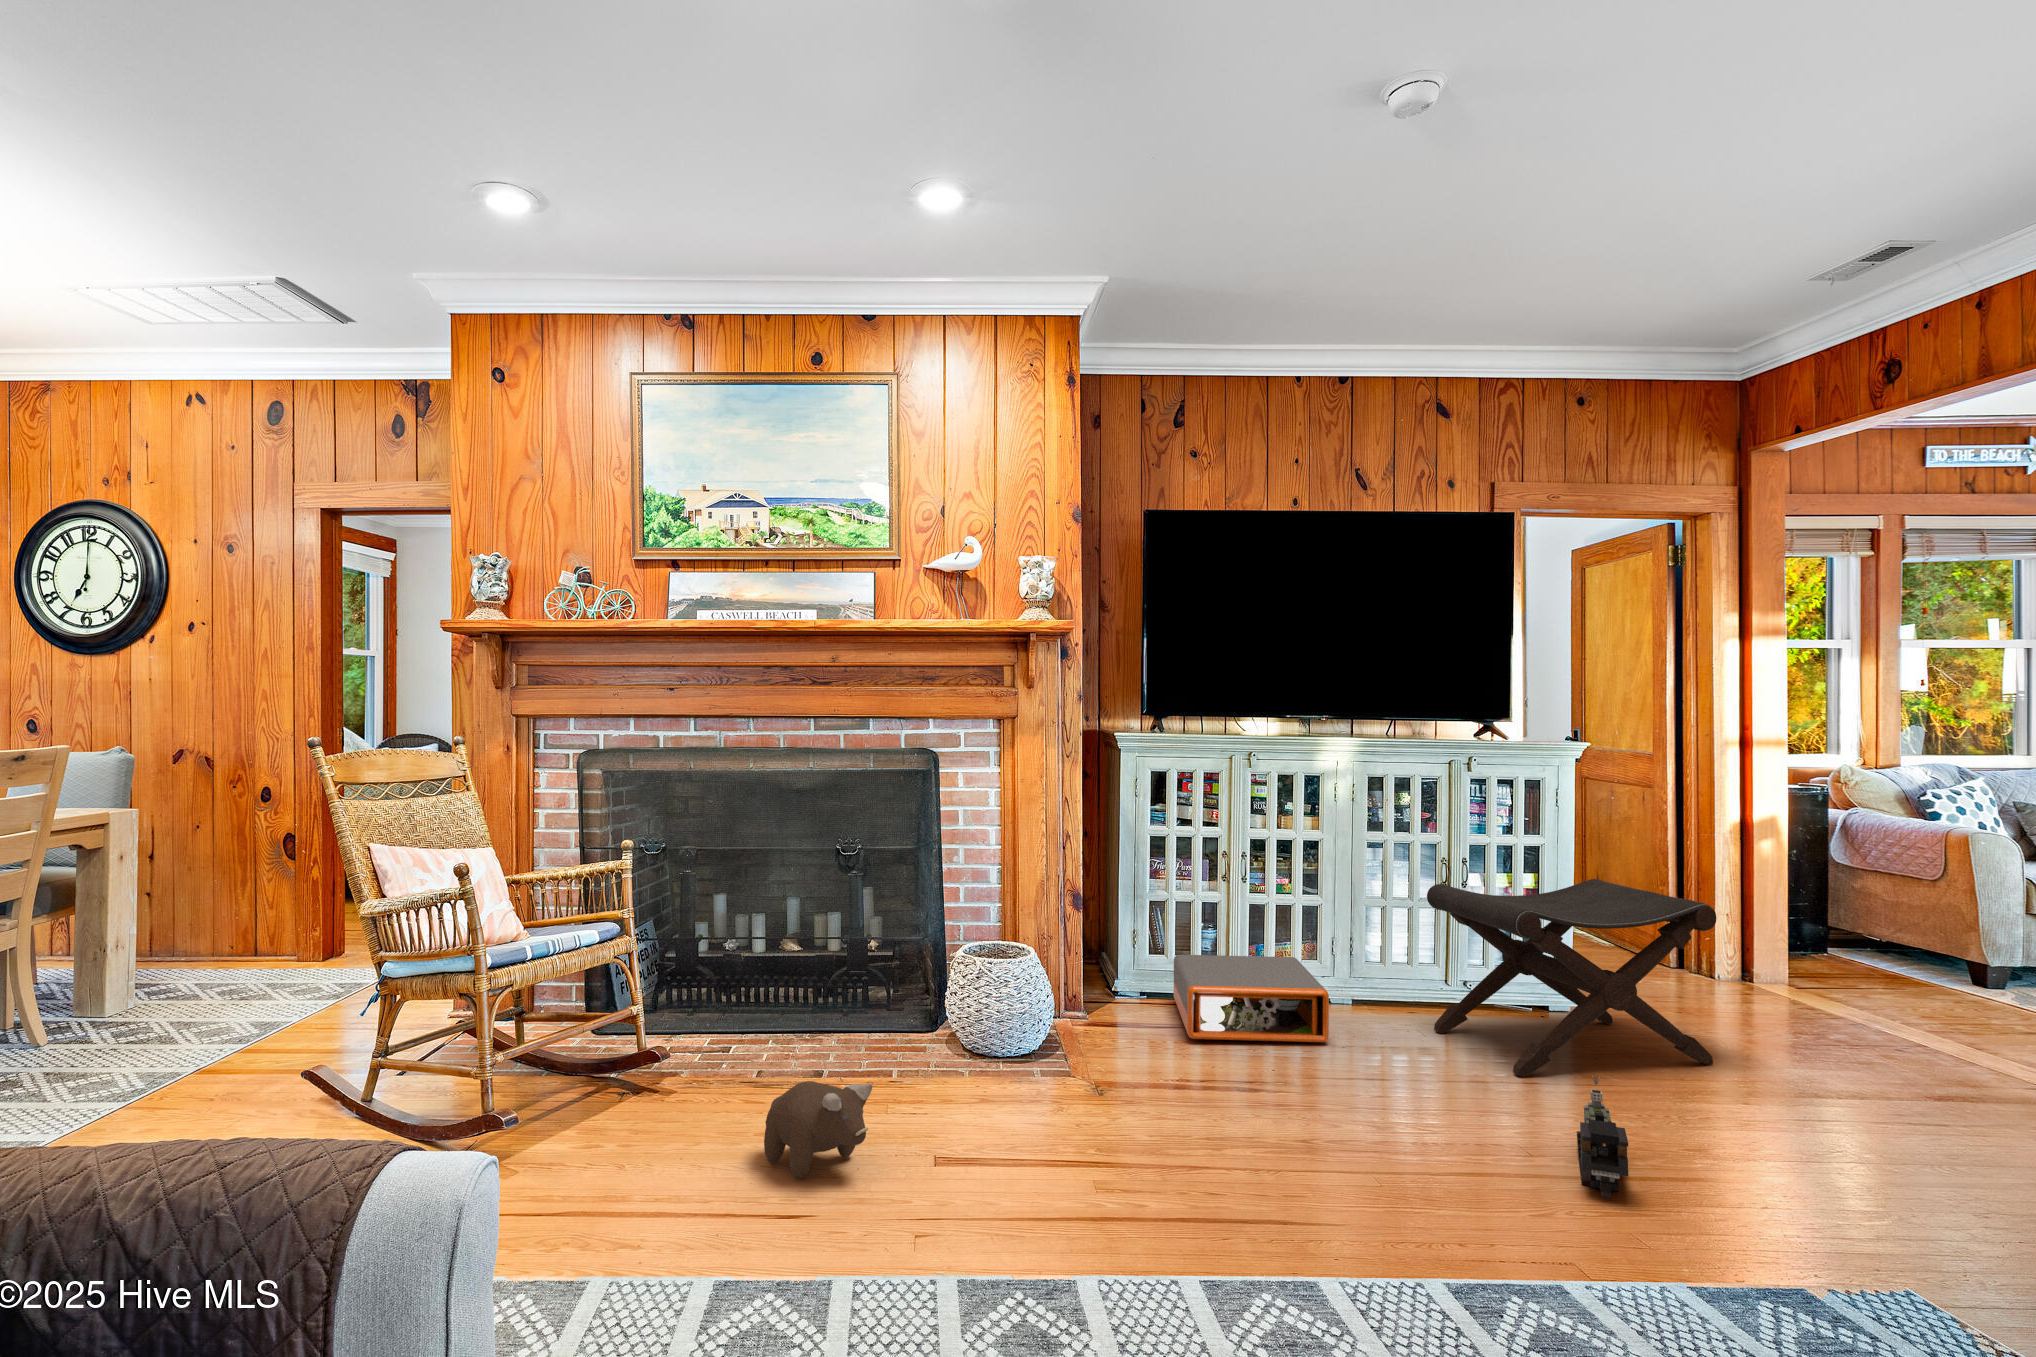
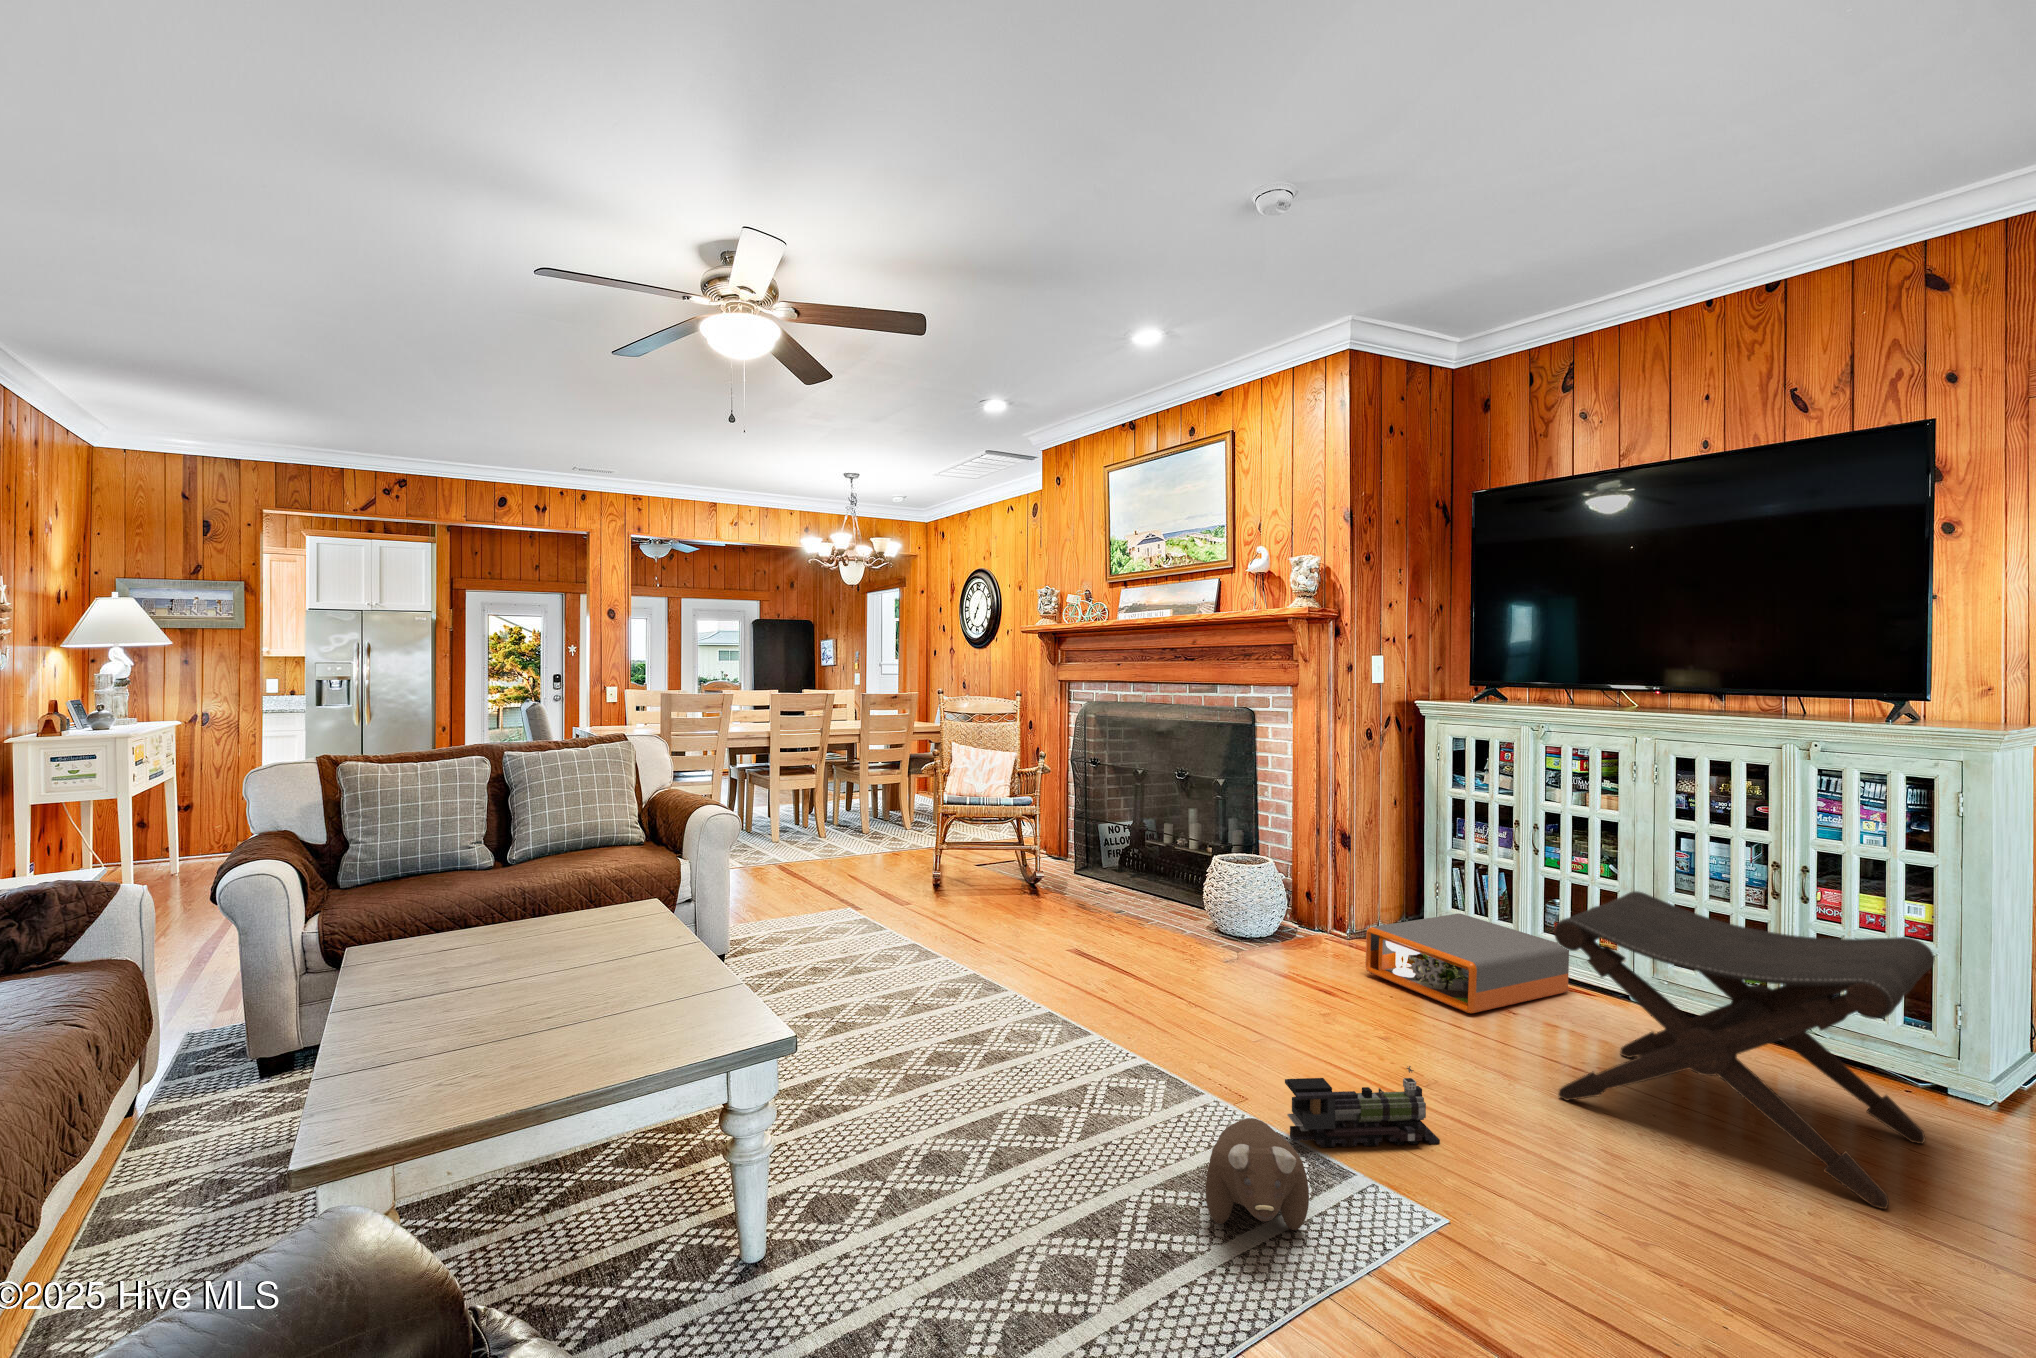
plush toy: present [764,1081,872,1179] -> present [1206,1118,1309,1230]

